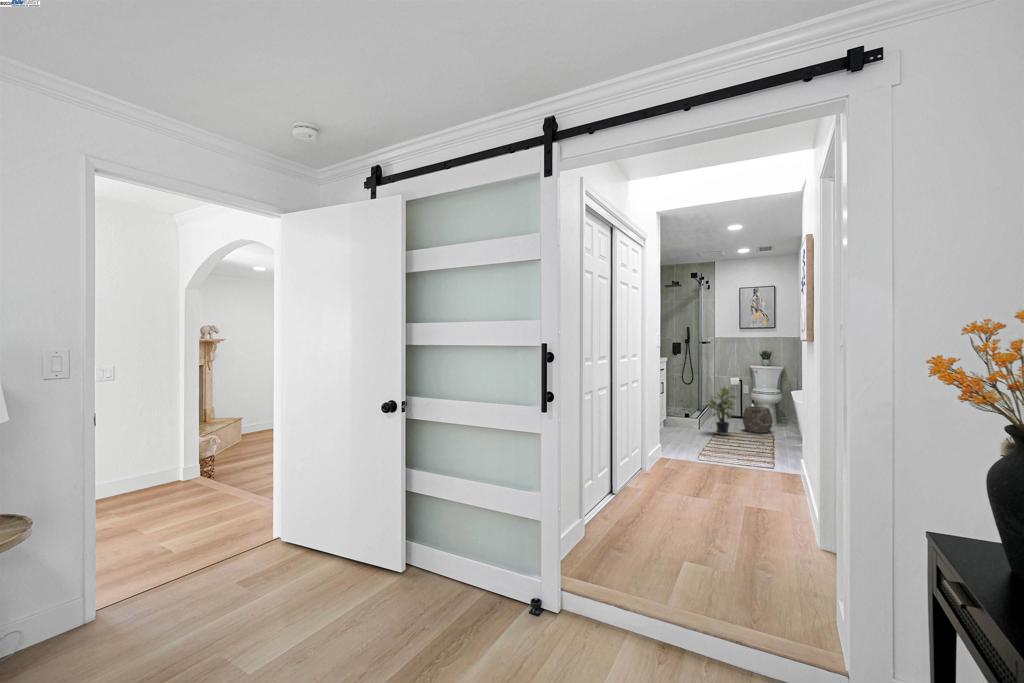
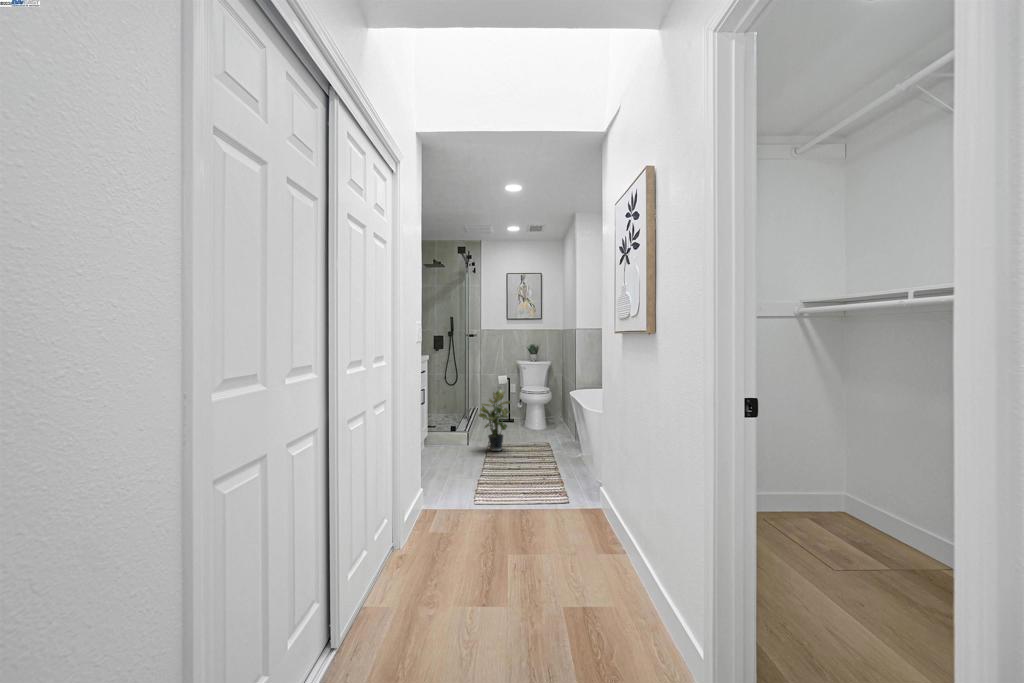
woven basket: present [742,406,773,433] -> none [516,411,548,443]

